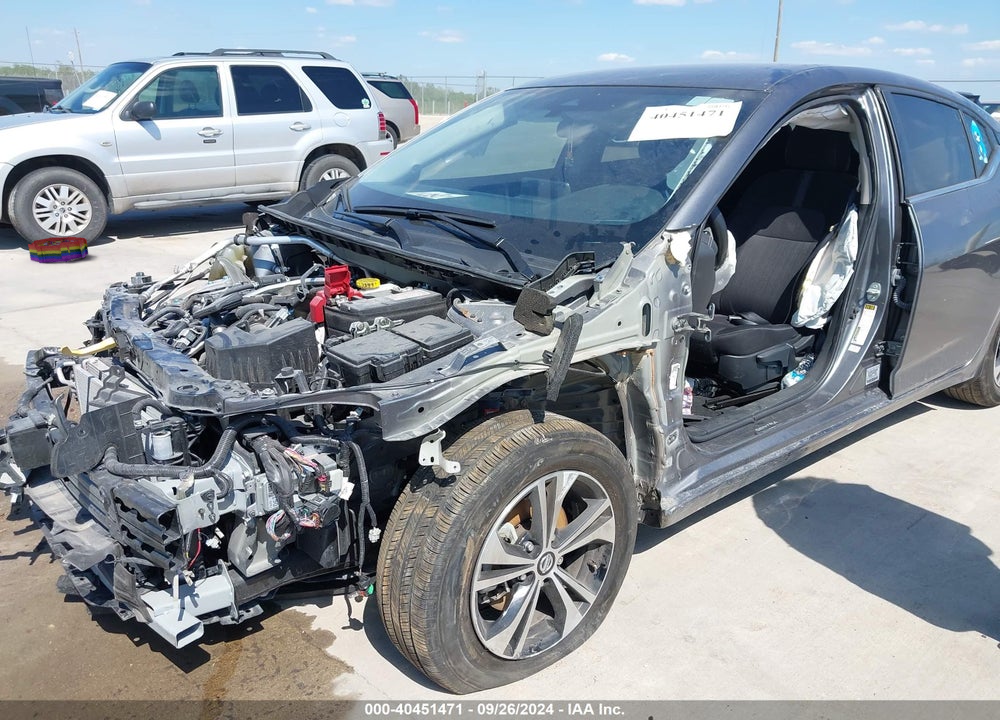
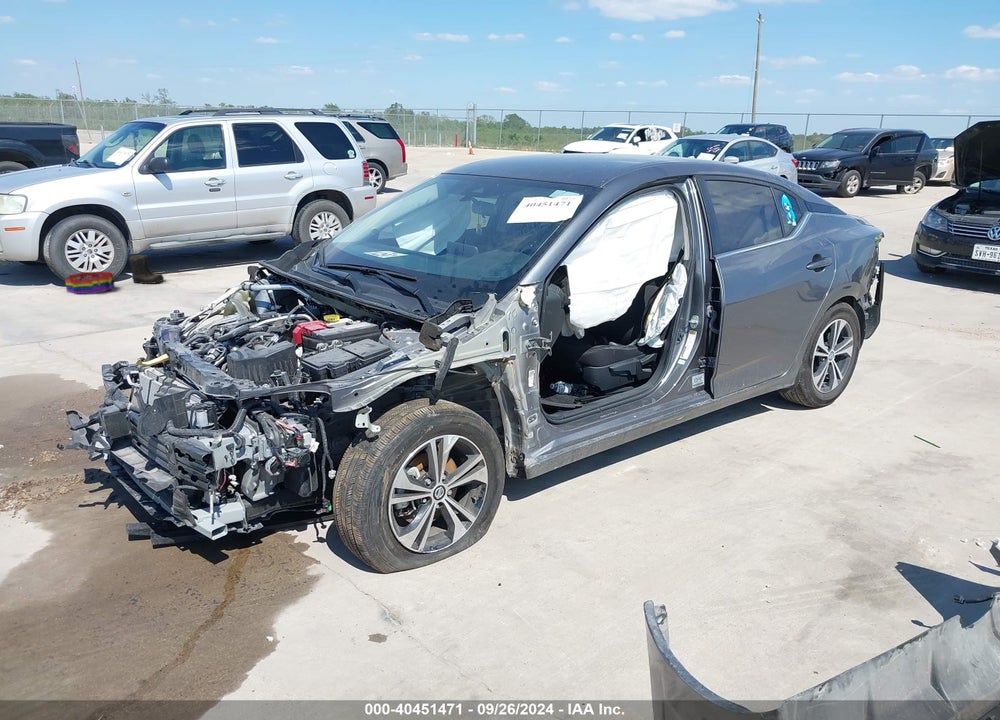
boots: none [106,218,149,252] -> present [129,255,164,284]

